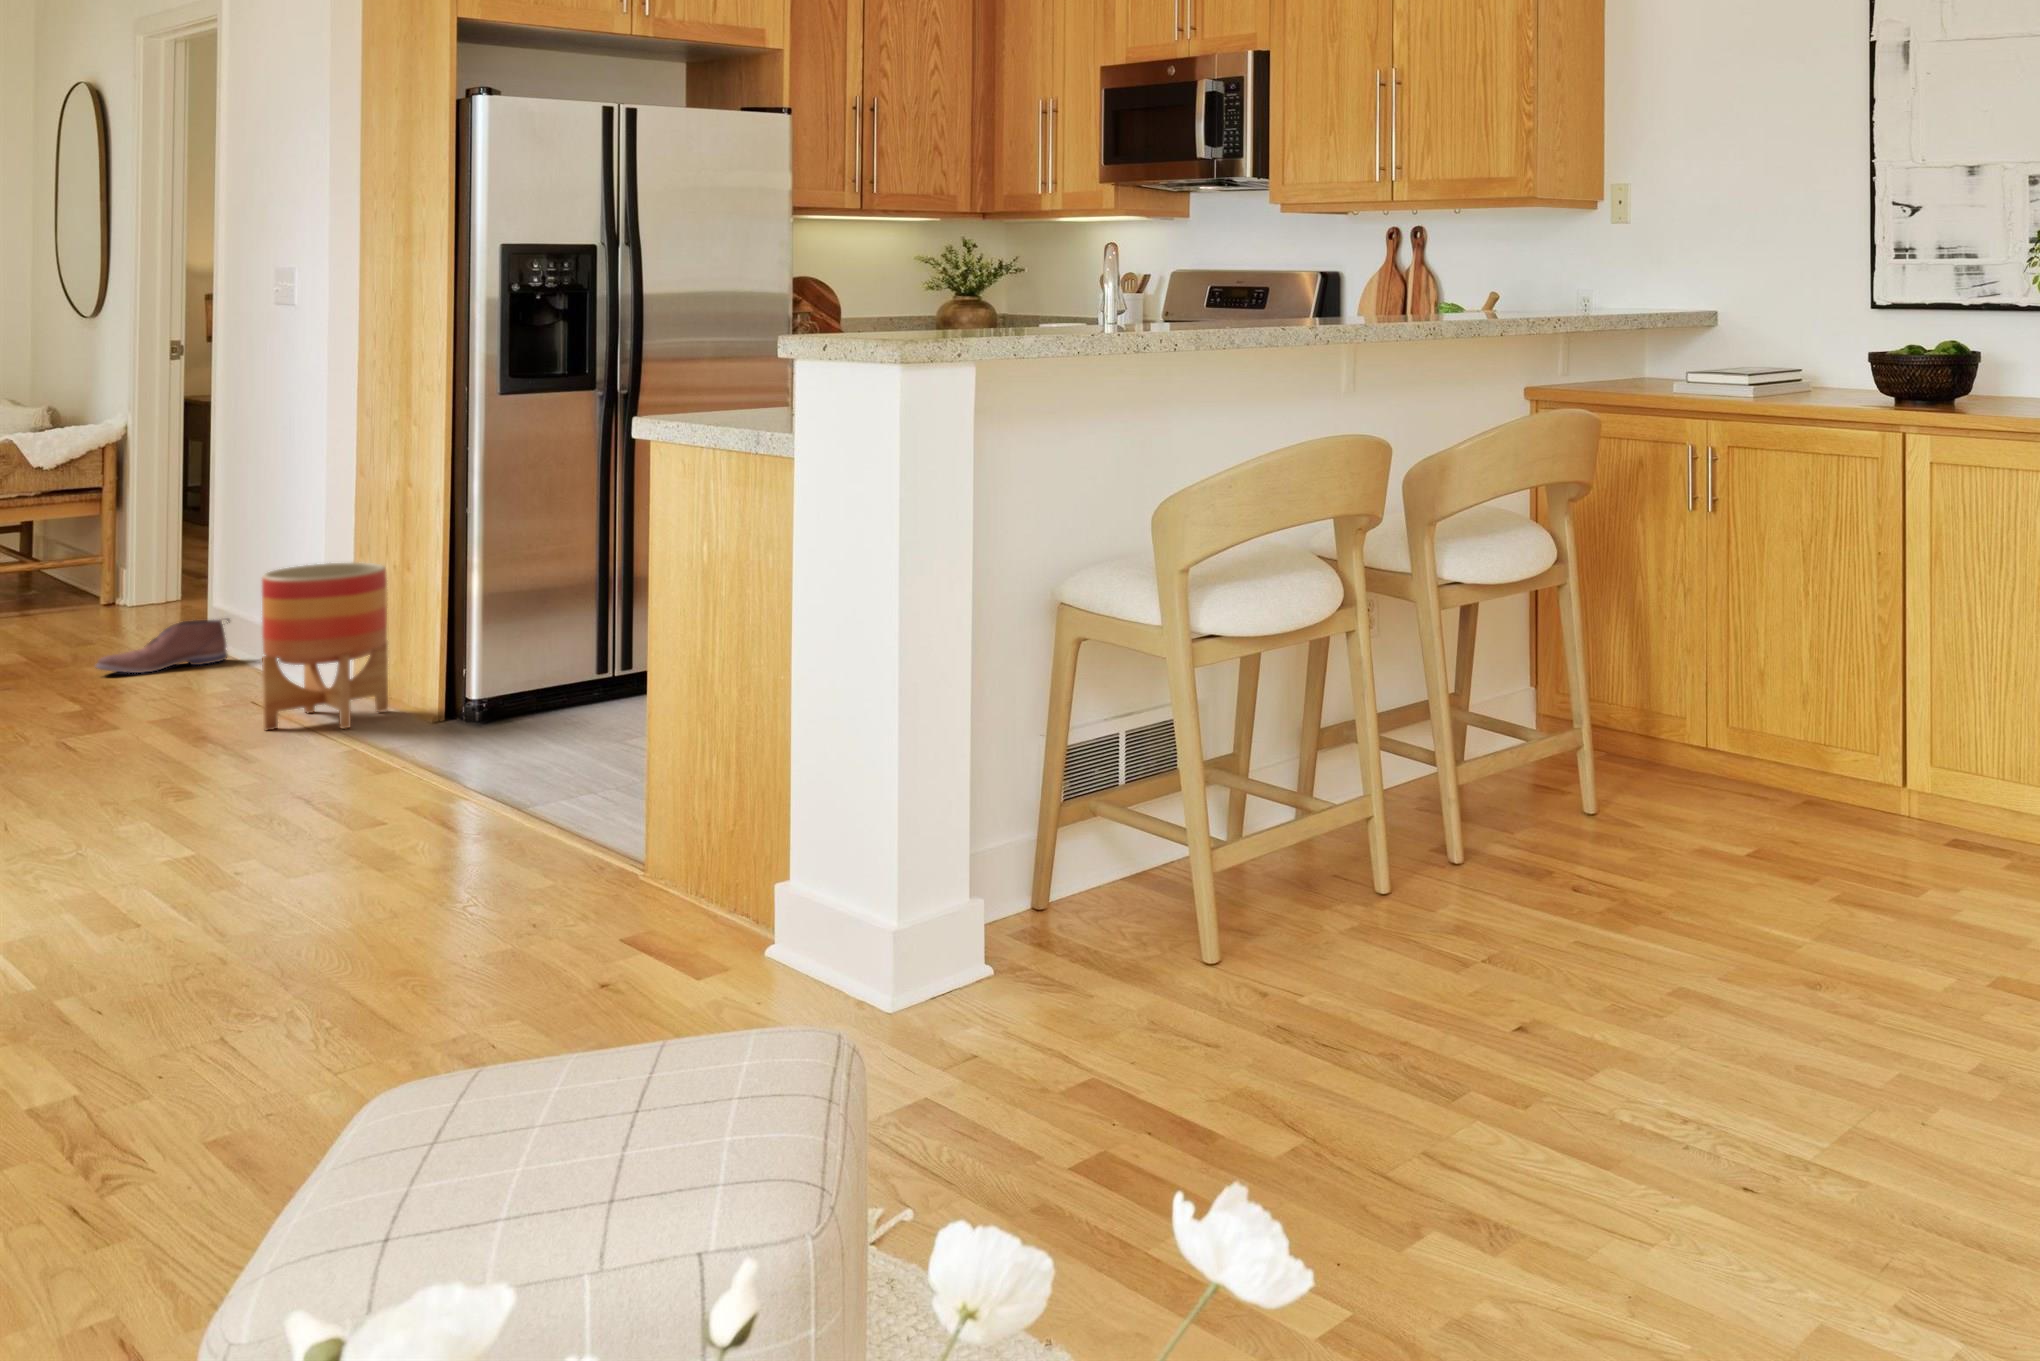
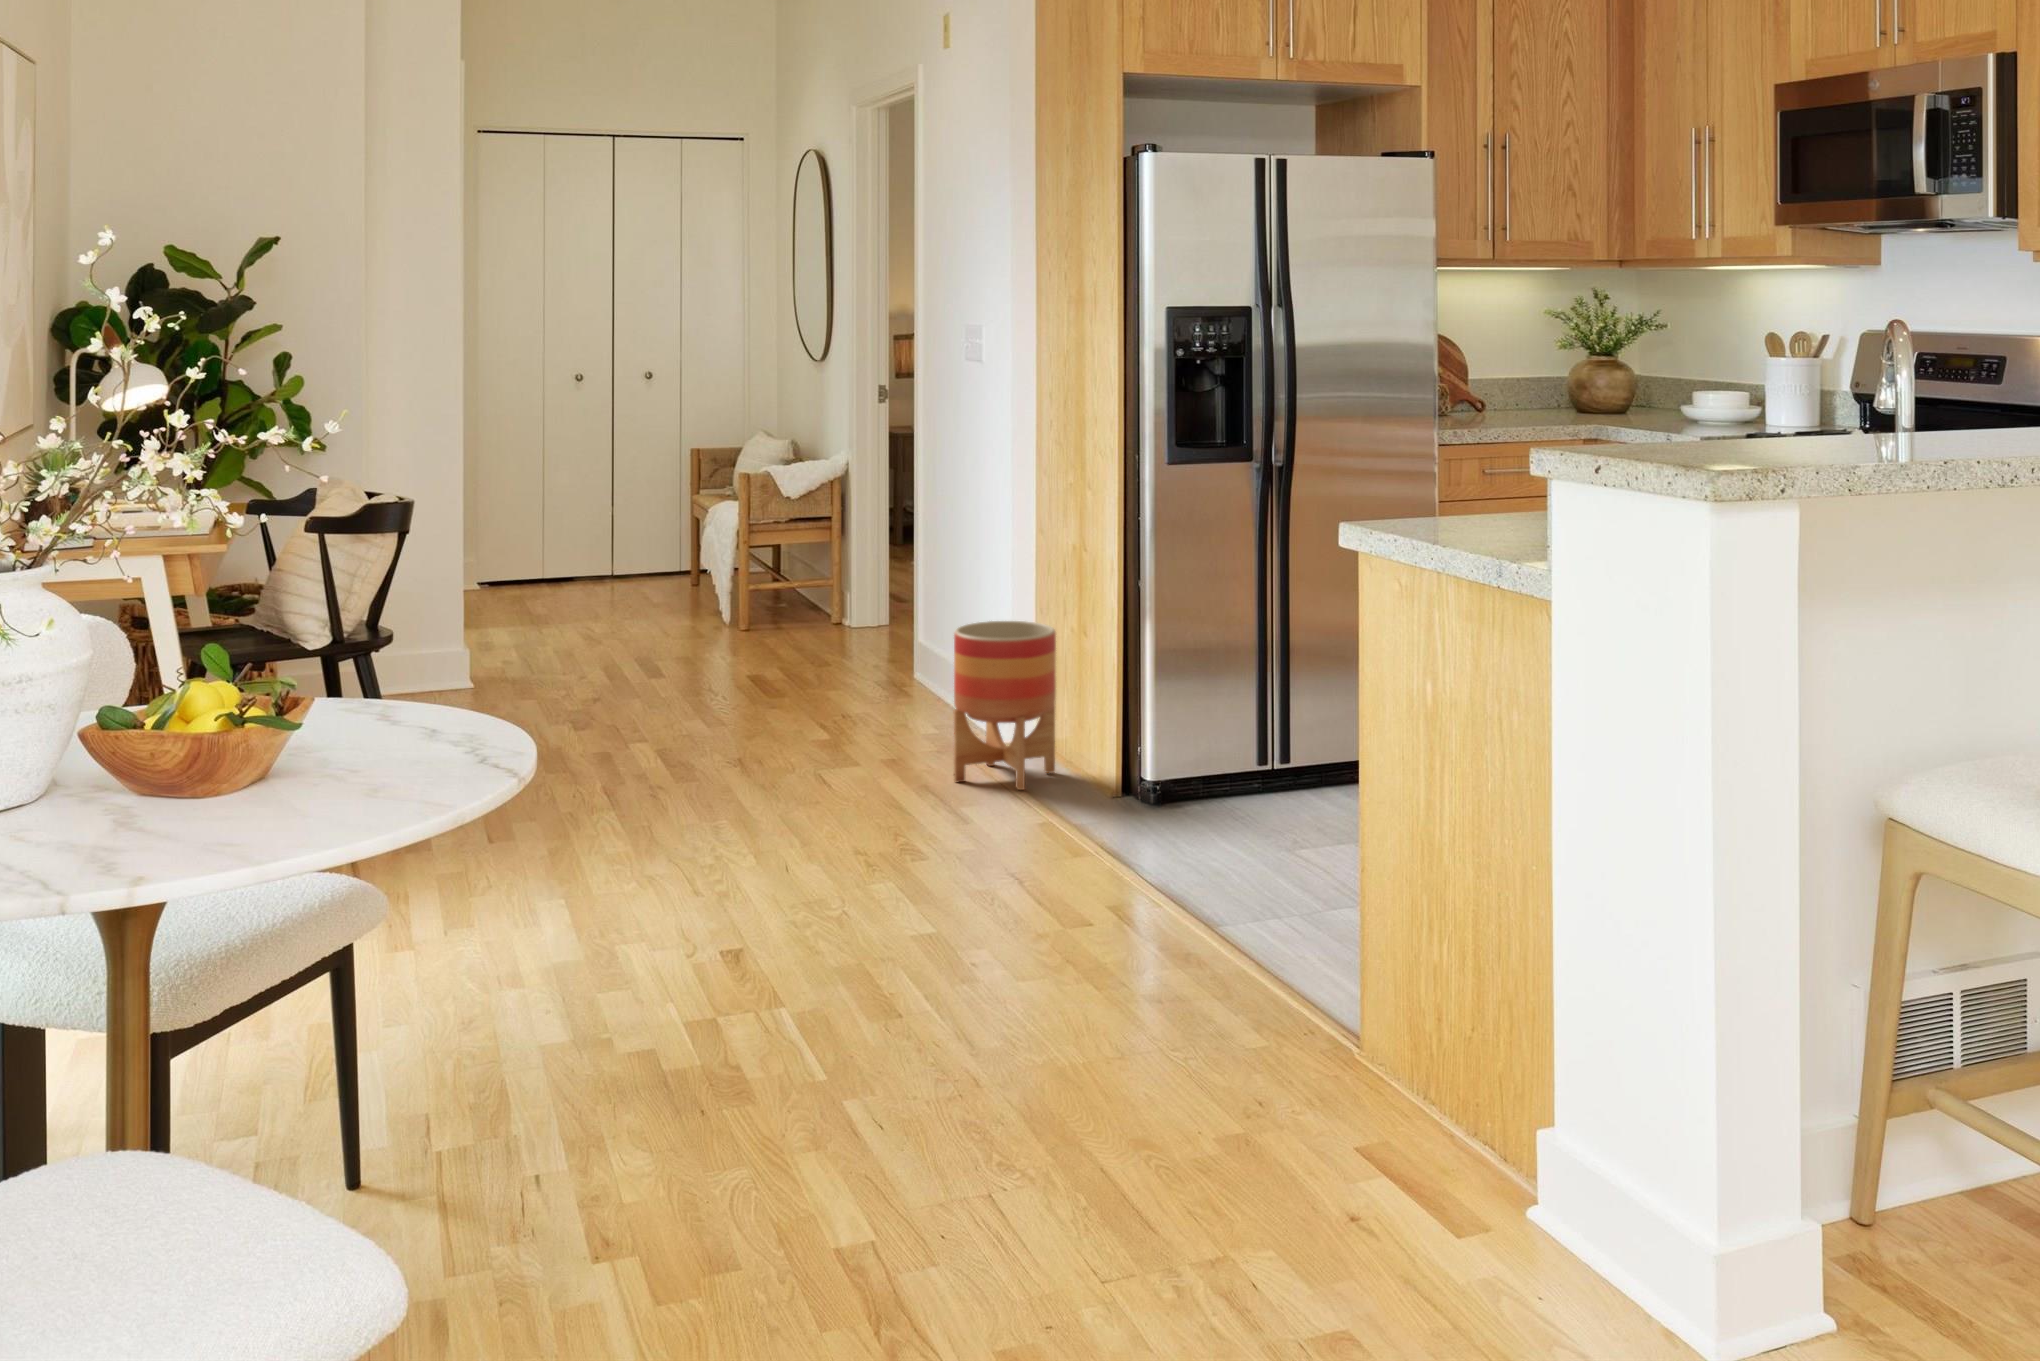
shoe: present [96,618,230,673] -> none [826,654,926,700]

